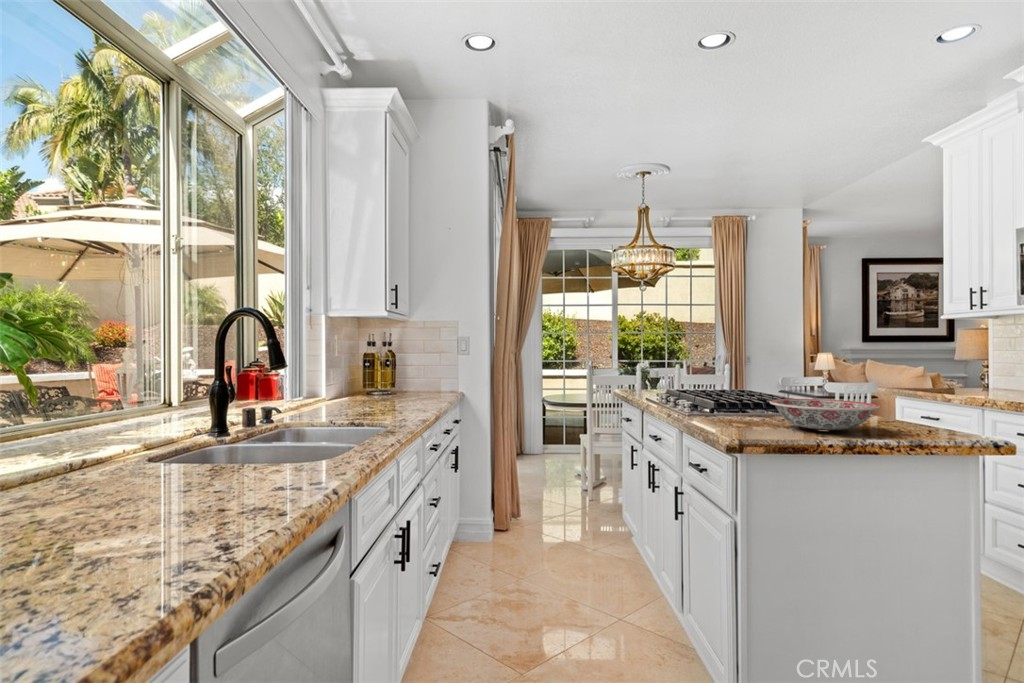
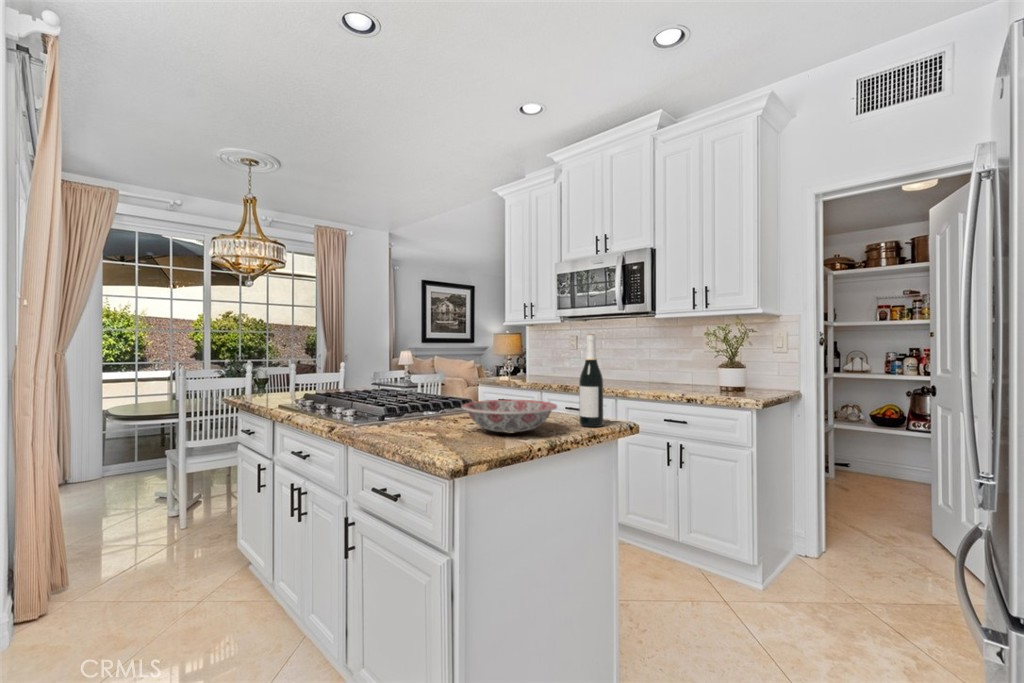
wine bottle: none [923,330,958,438] -> present [579,334,603,427]

